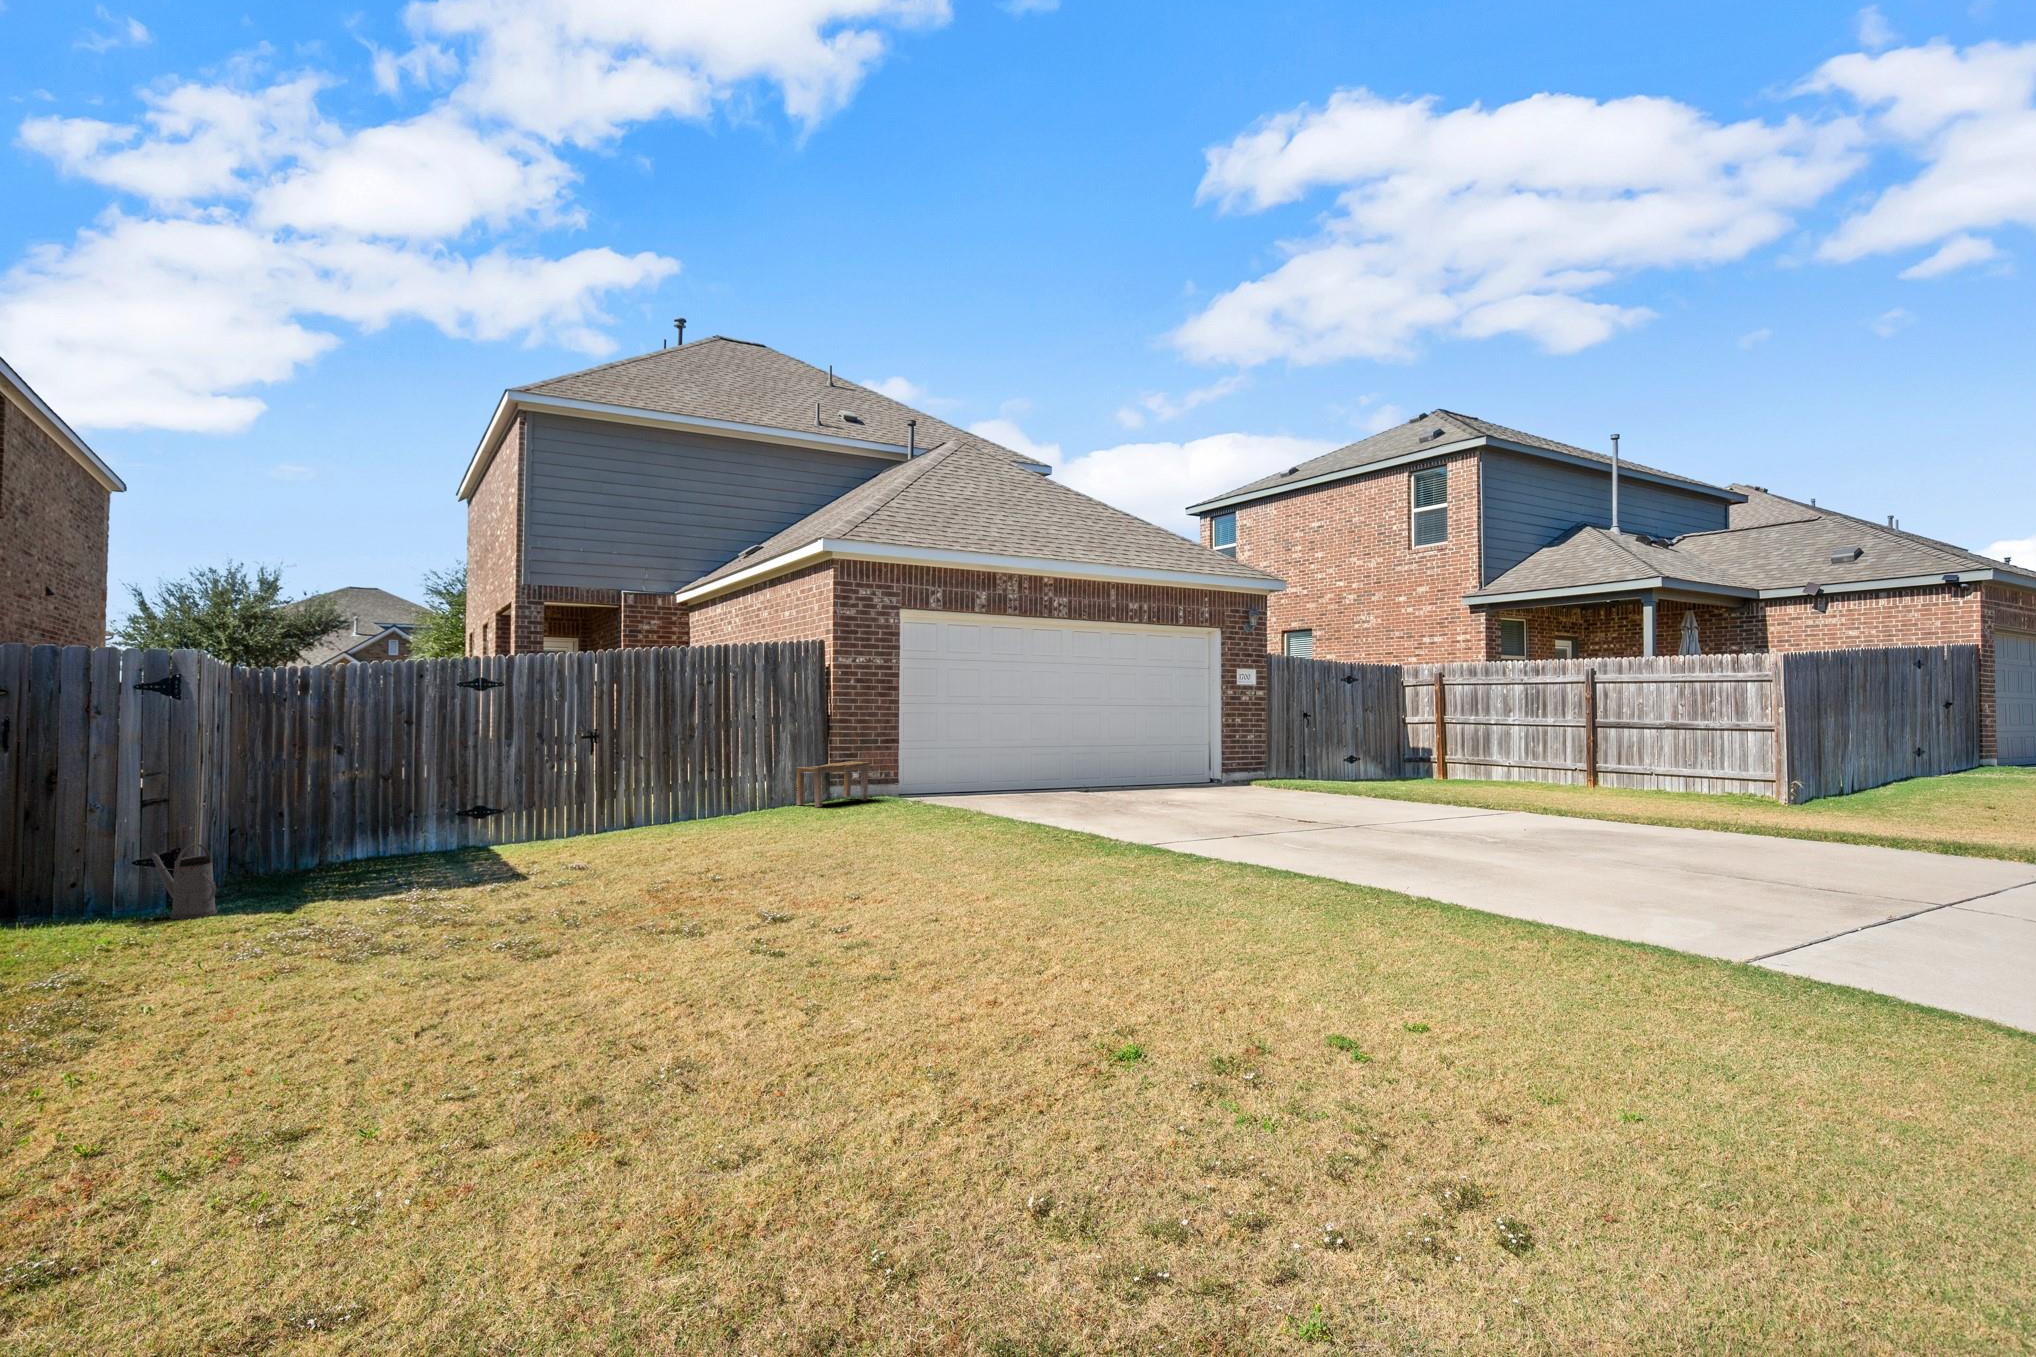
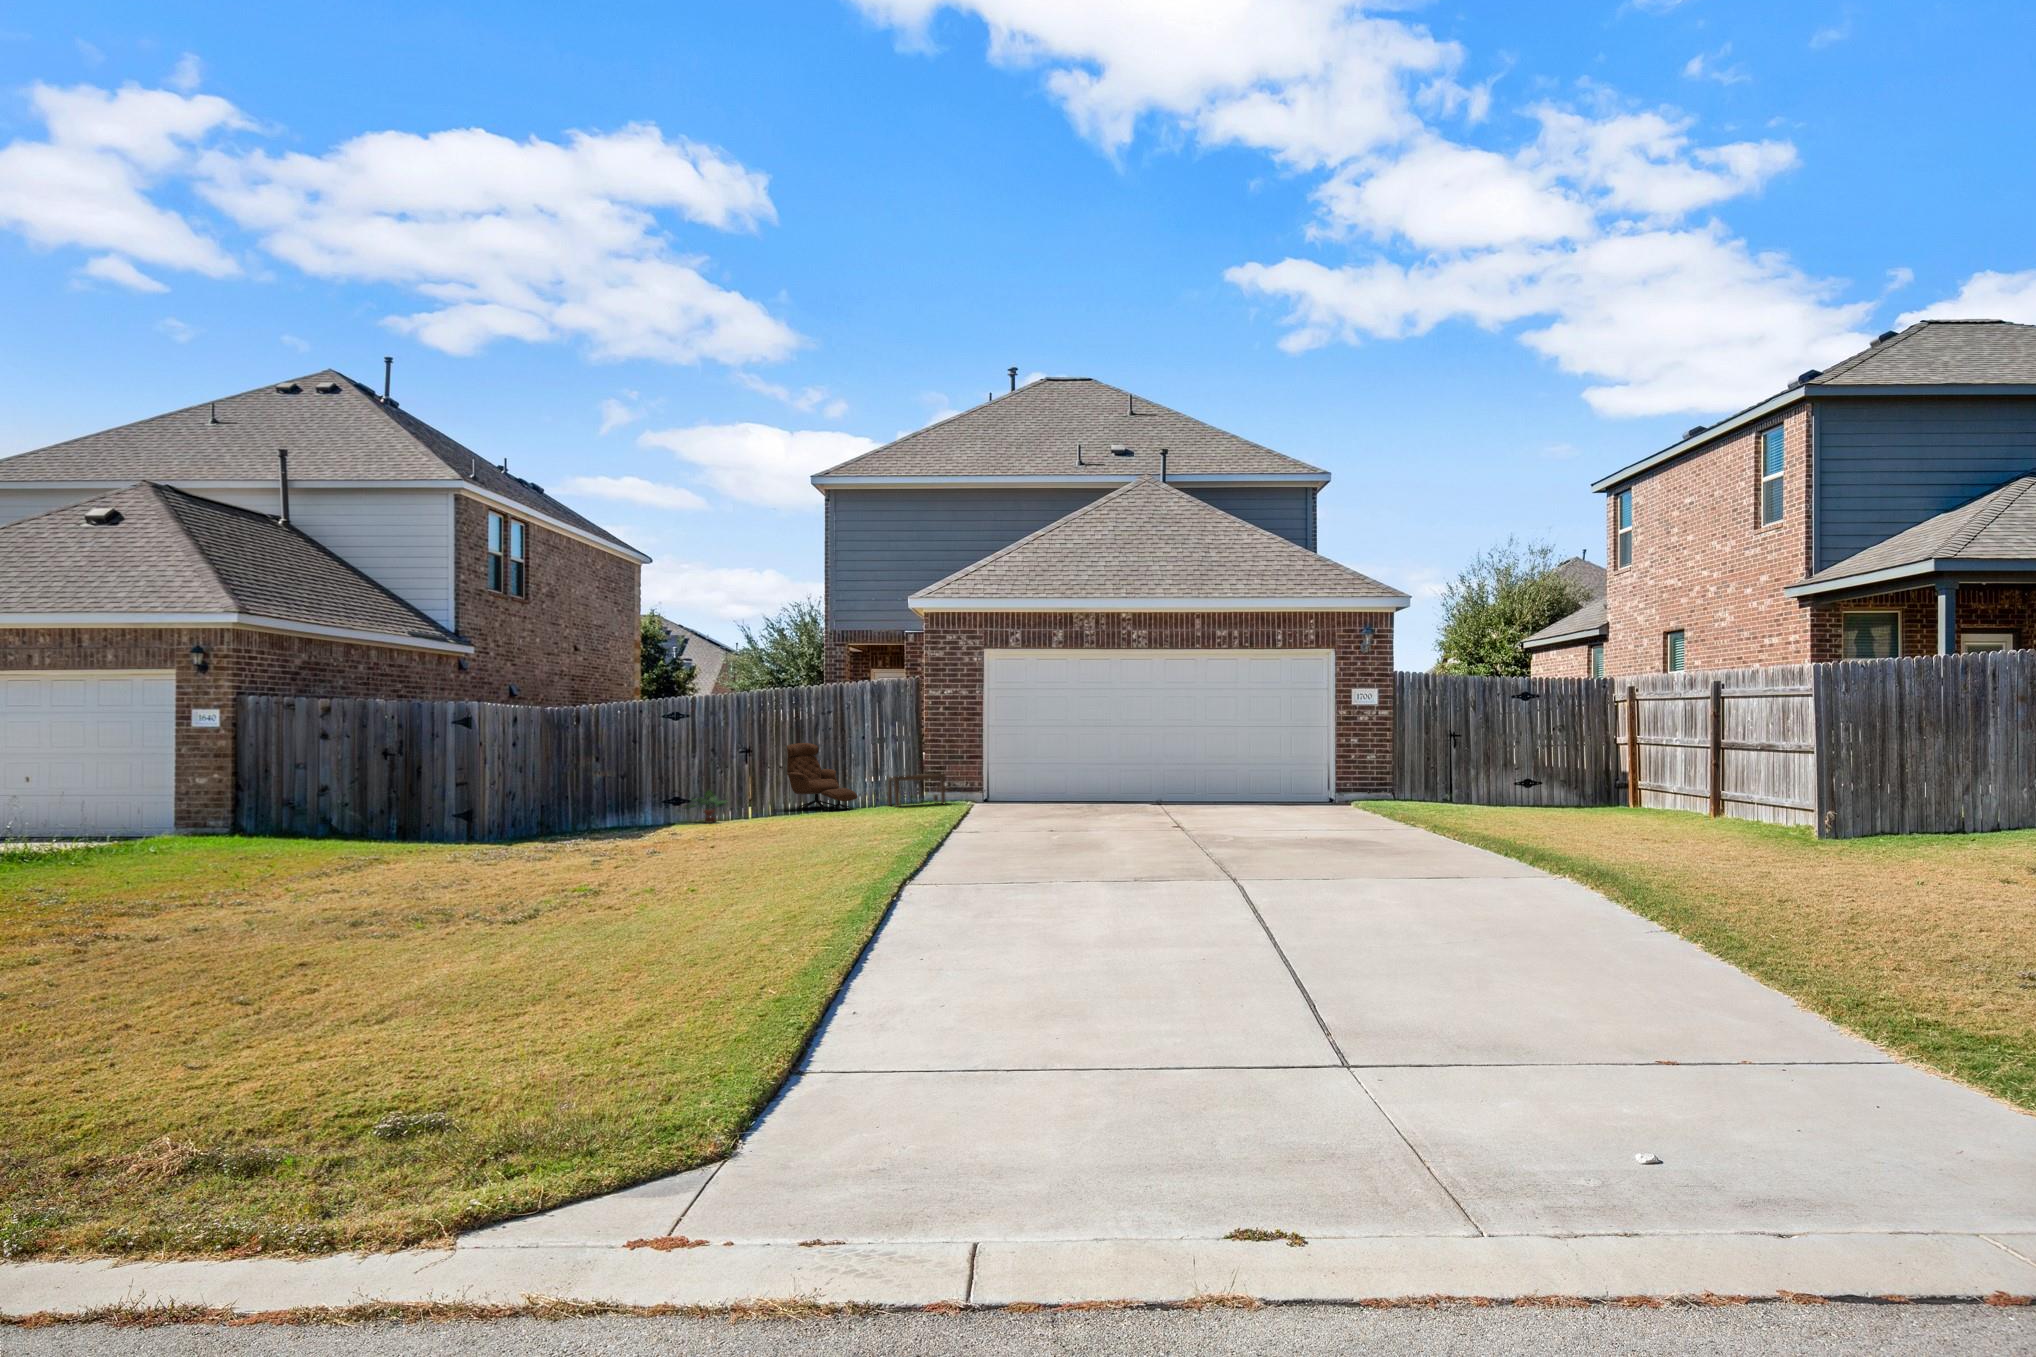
lounge chair: none [664,724,771,817] -> present [787,743,857,811]
potted plant: none [512,793,590,843] -> present [684,790,728,823]
watering can: present [150,844,217,919] -> none [472,804,496,843]

